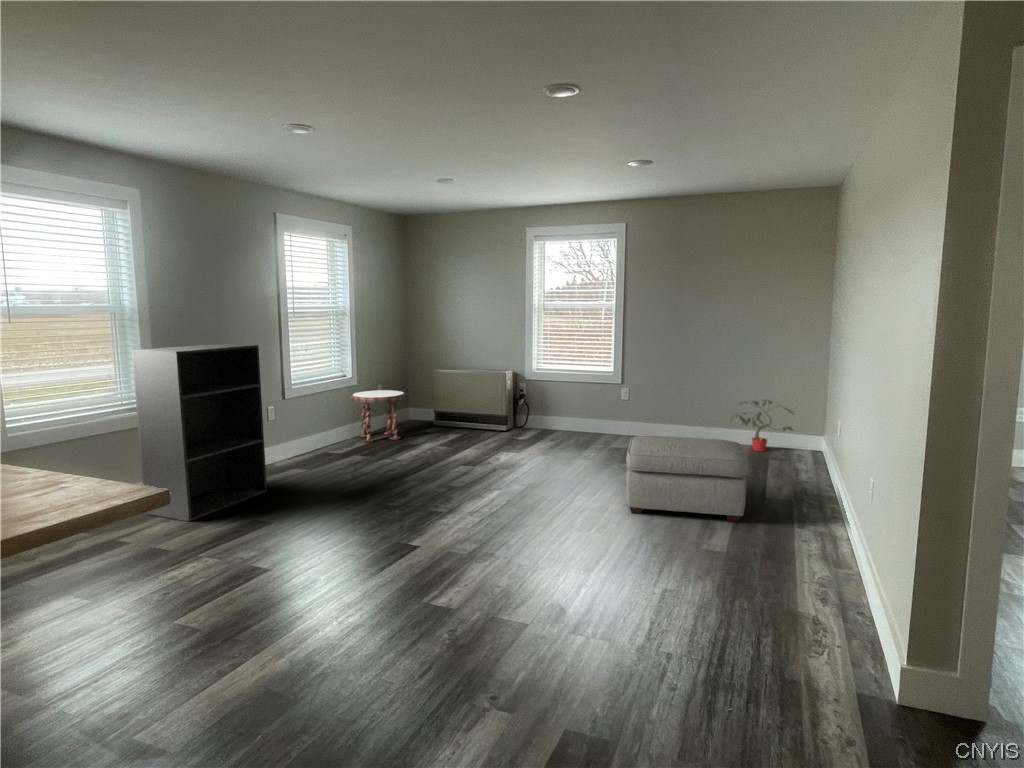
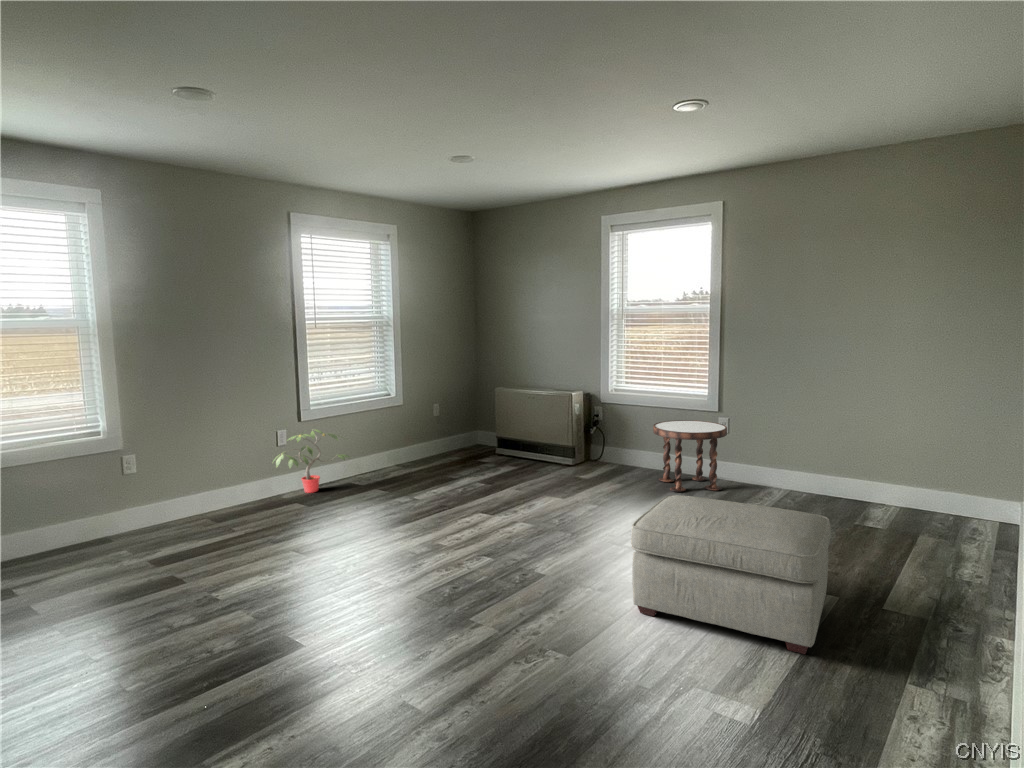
bookshelf: present [131,344,267,521] -> none [84,360,241,561]
side table: present [351,390,405,442] -> present [653,420,727,492]
potted plant: present [730,400,793,451] -> present [276,430,349,493]

